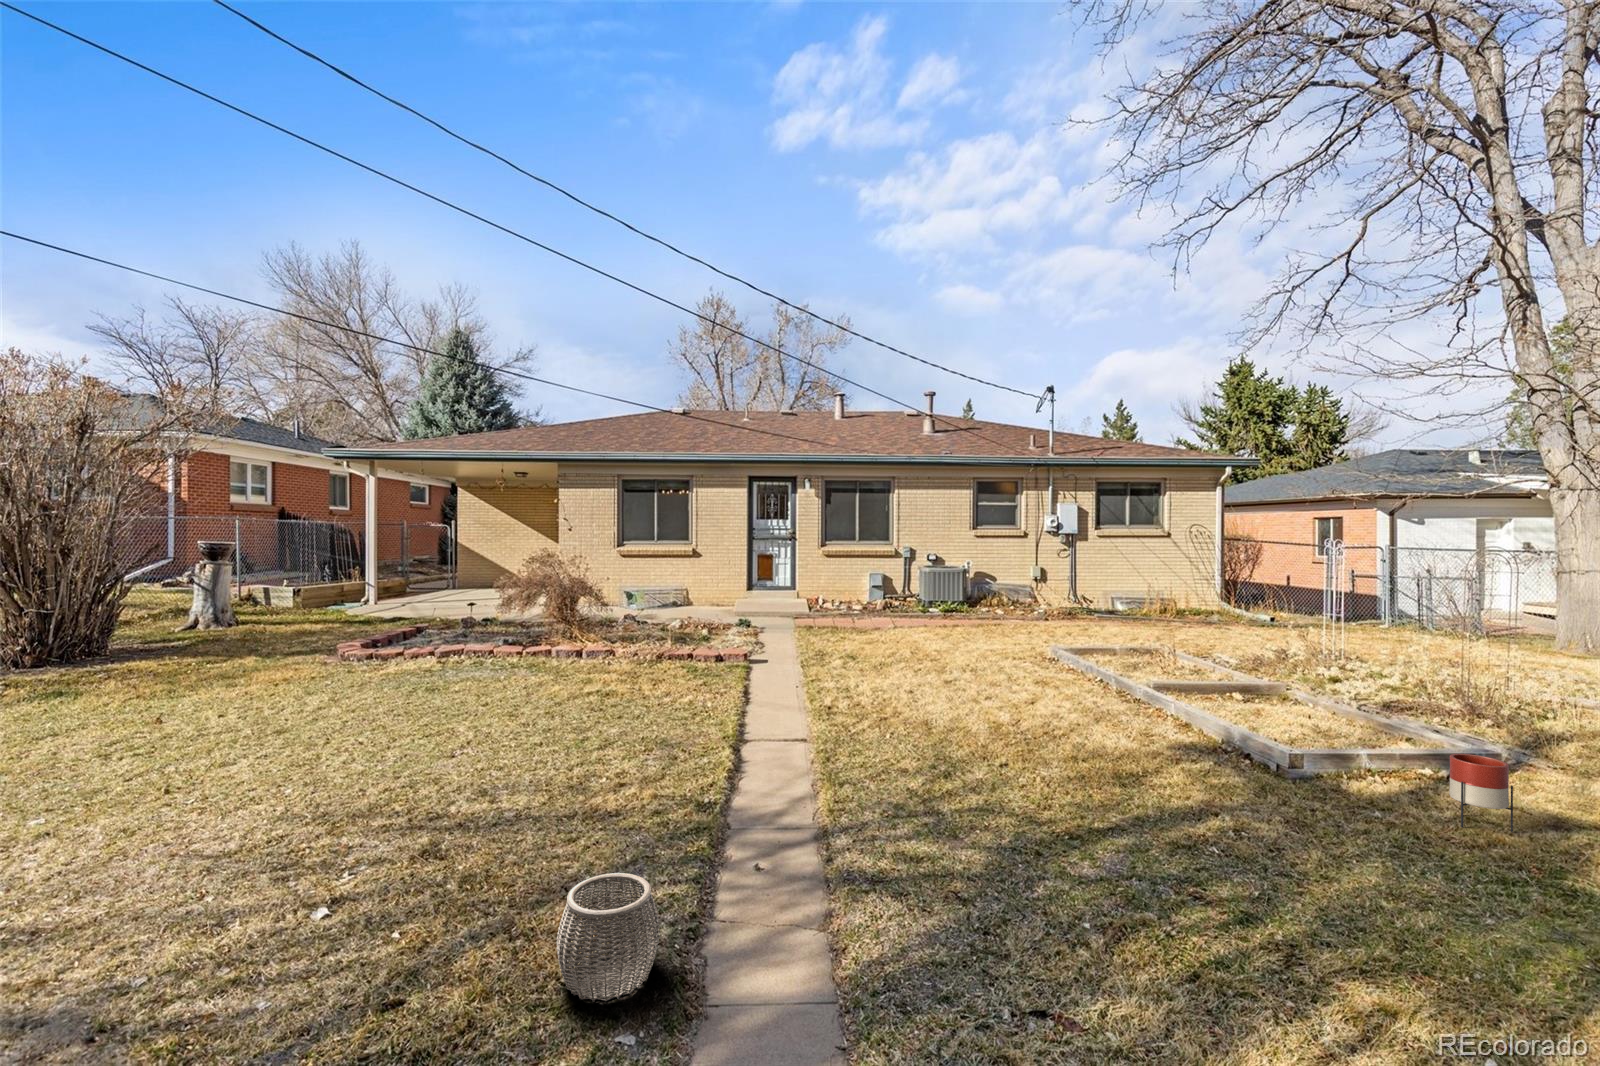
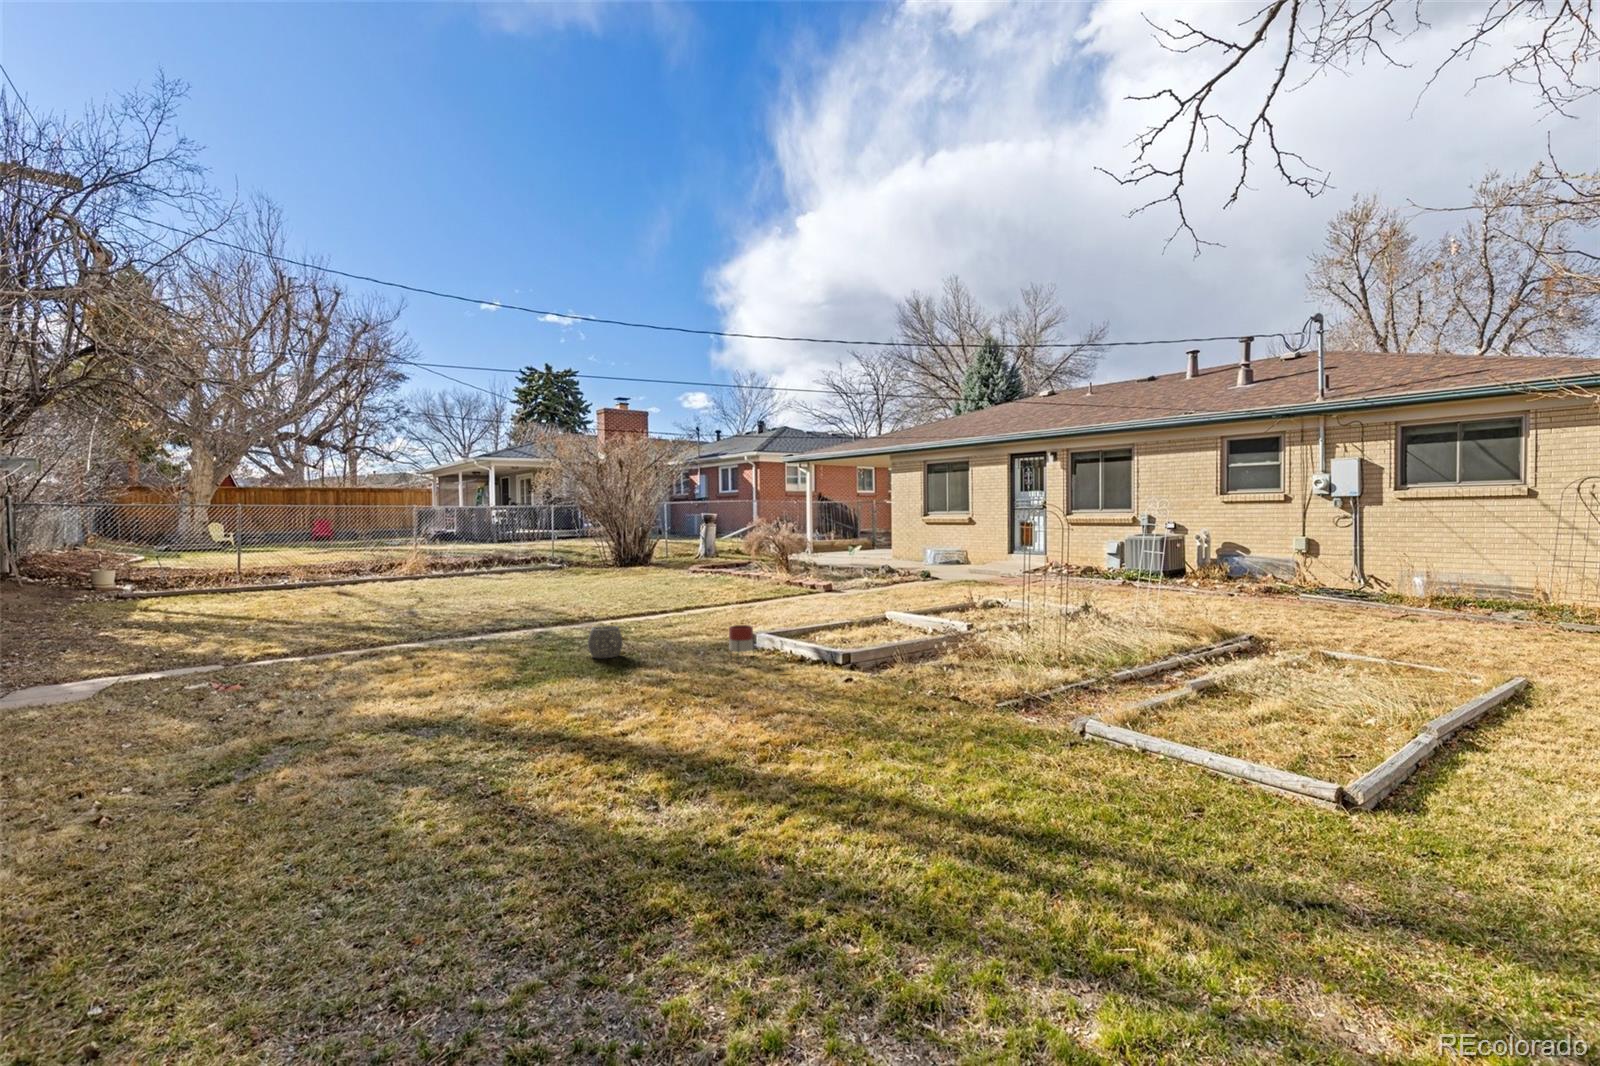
woven basket: present [556,873,660,1001] -> present [588,626,623,658]

